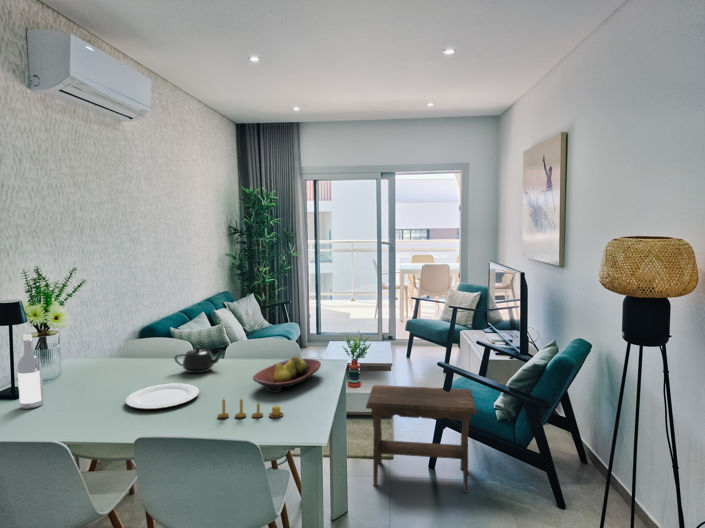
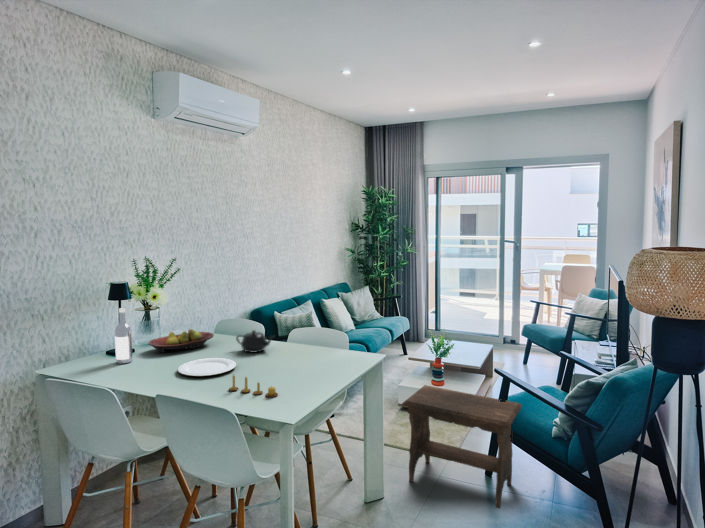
fruit bowl: present [253,356,321,392] -> present [148,329,214,353]

